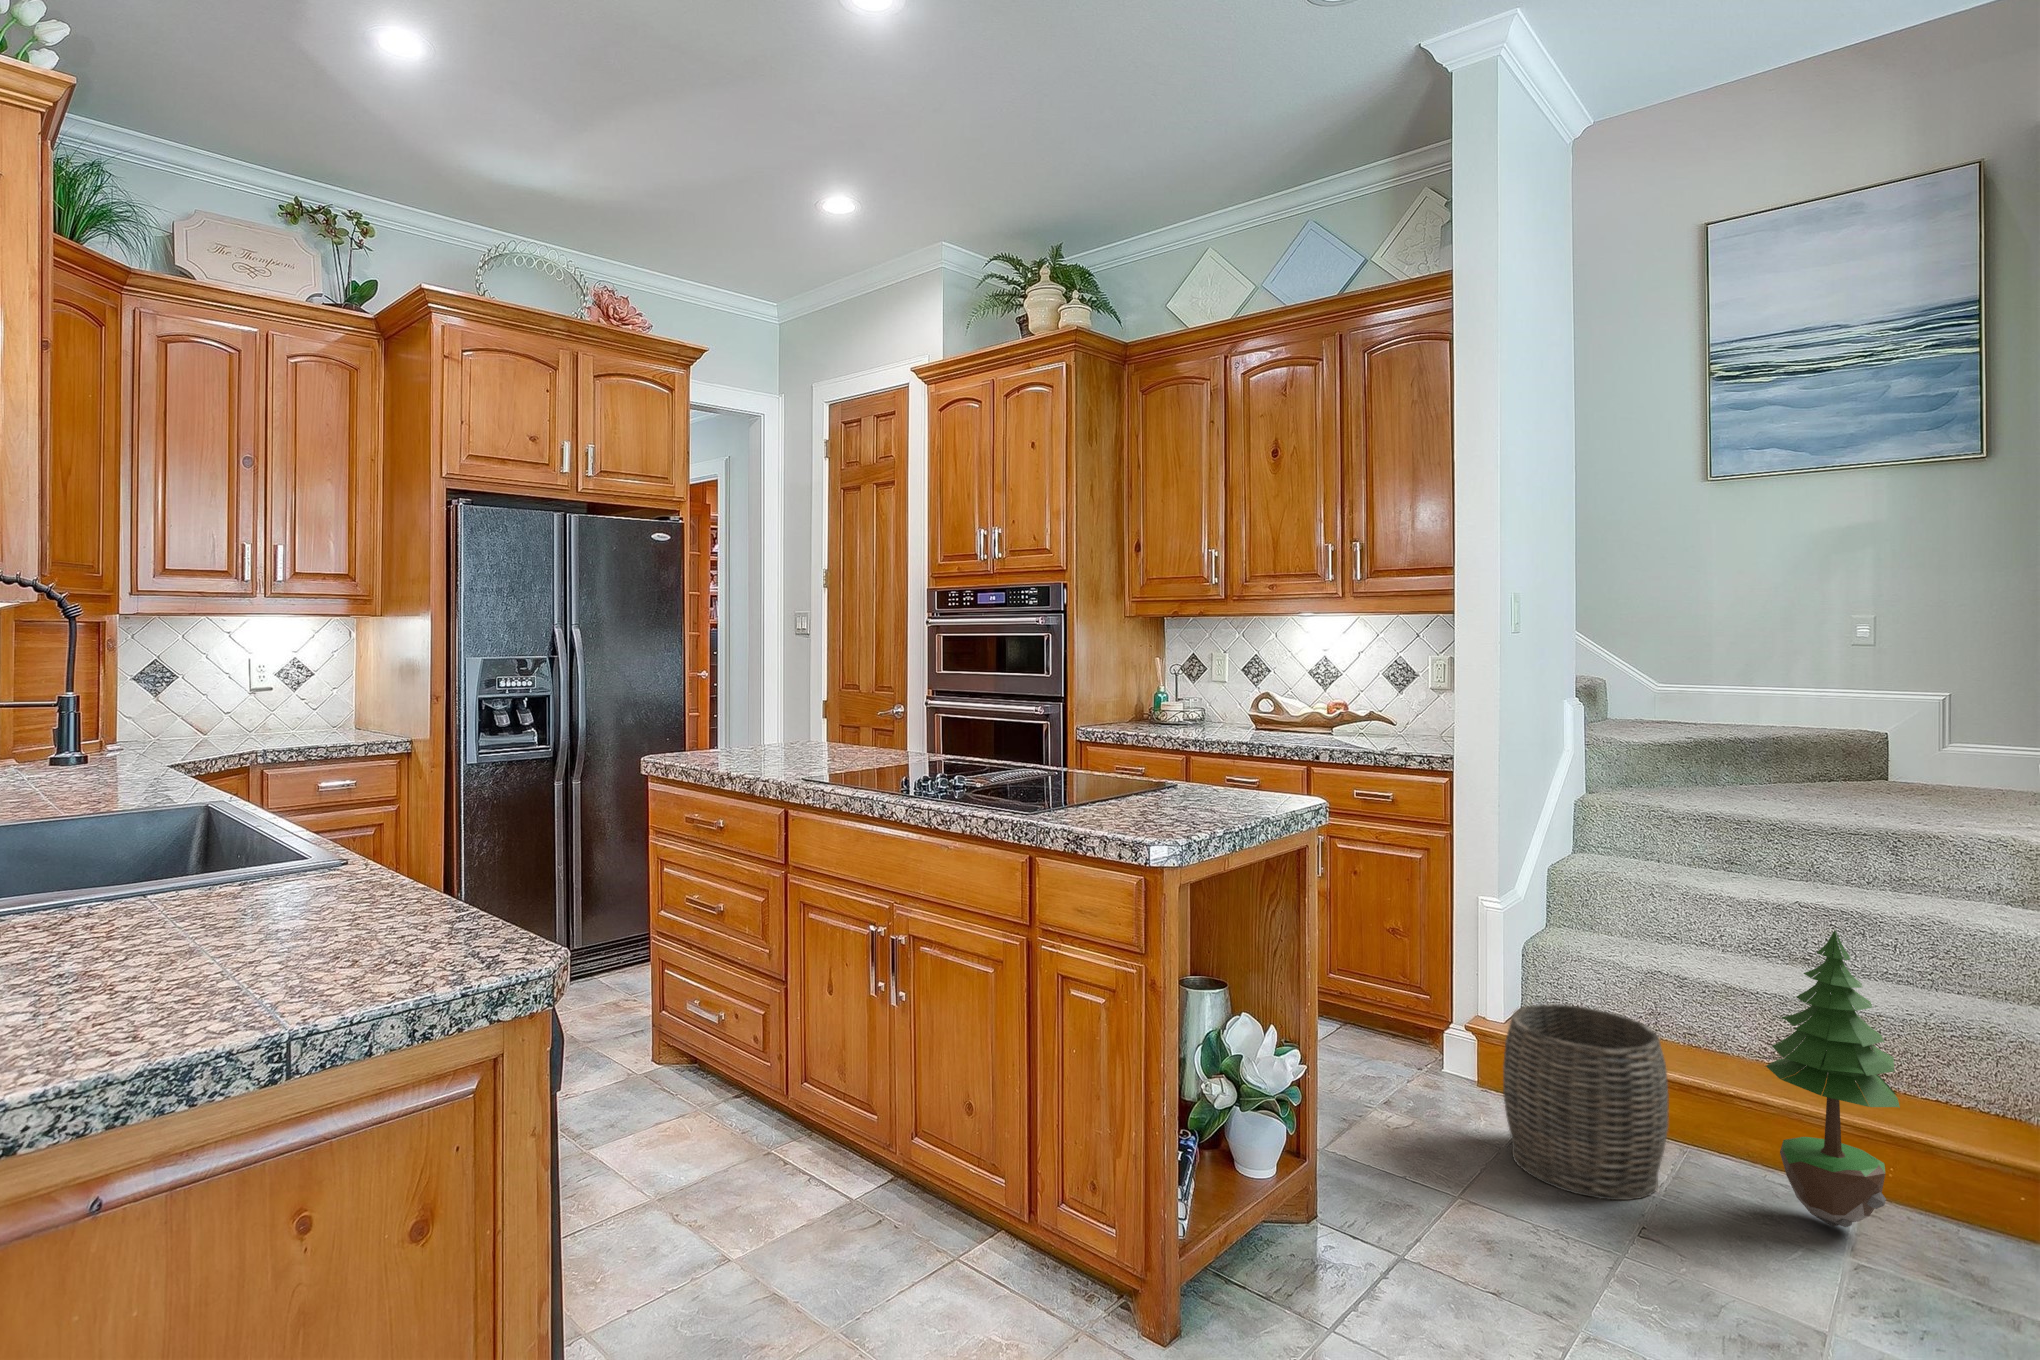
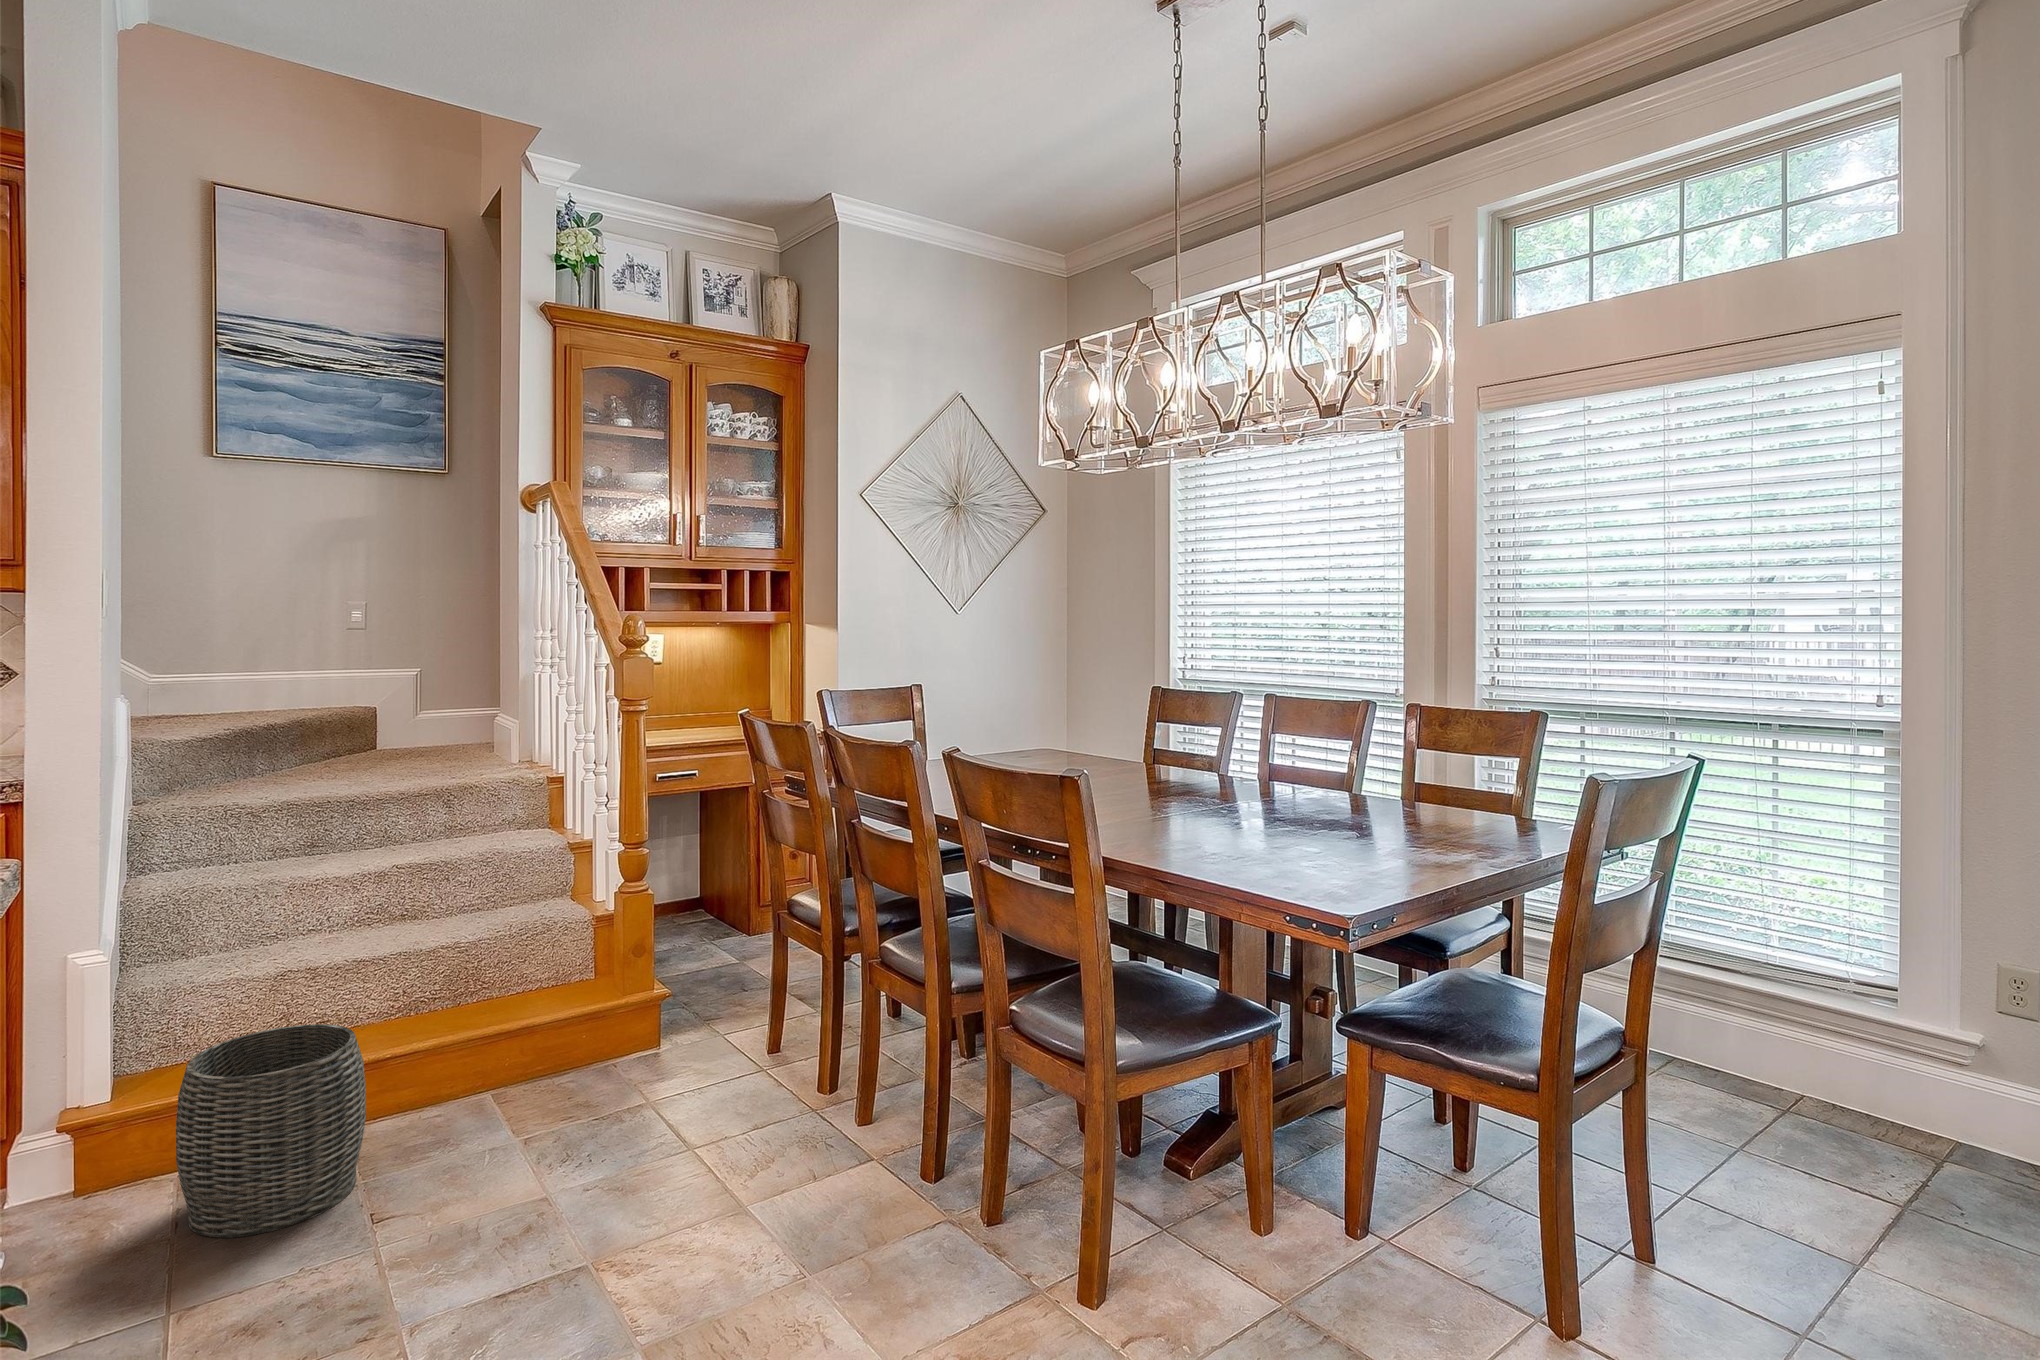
potted tree: present [1766,930,1900,1227] -> none [445,879,548,1128]

